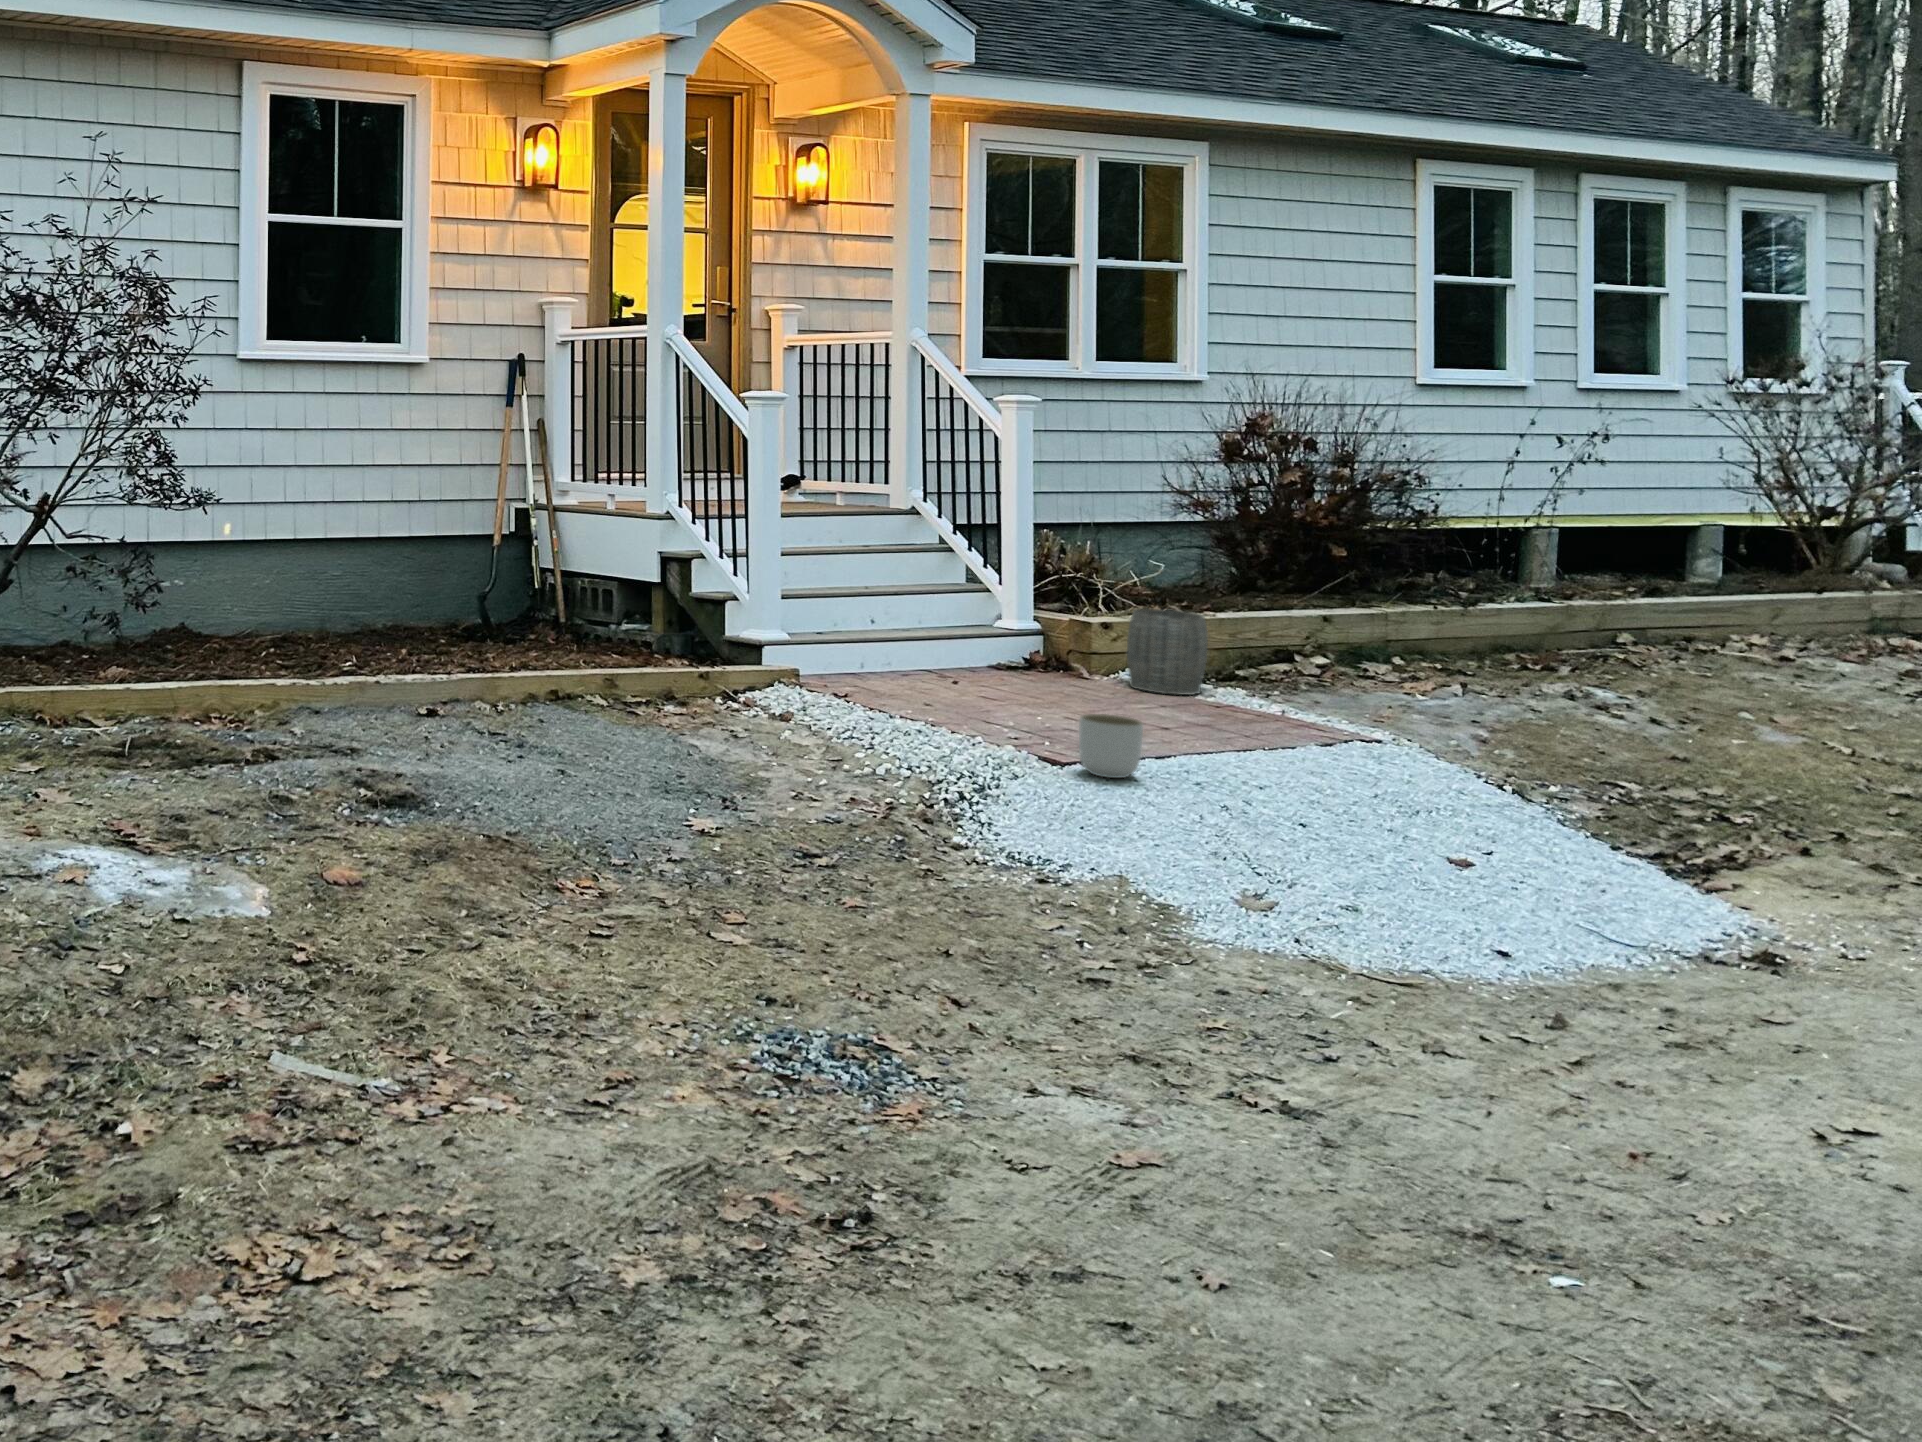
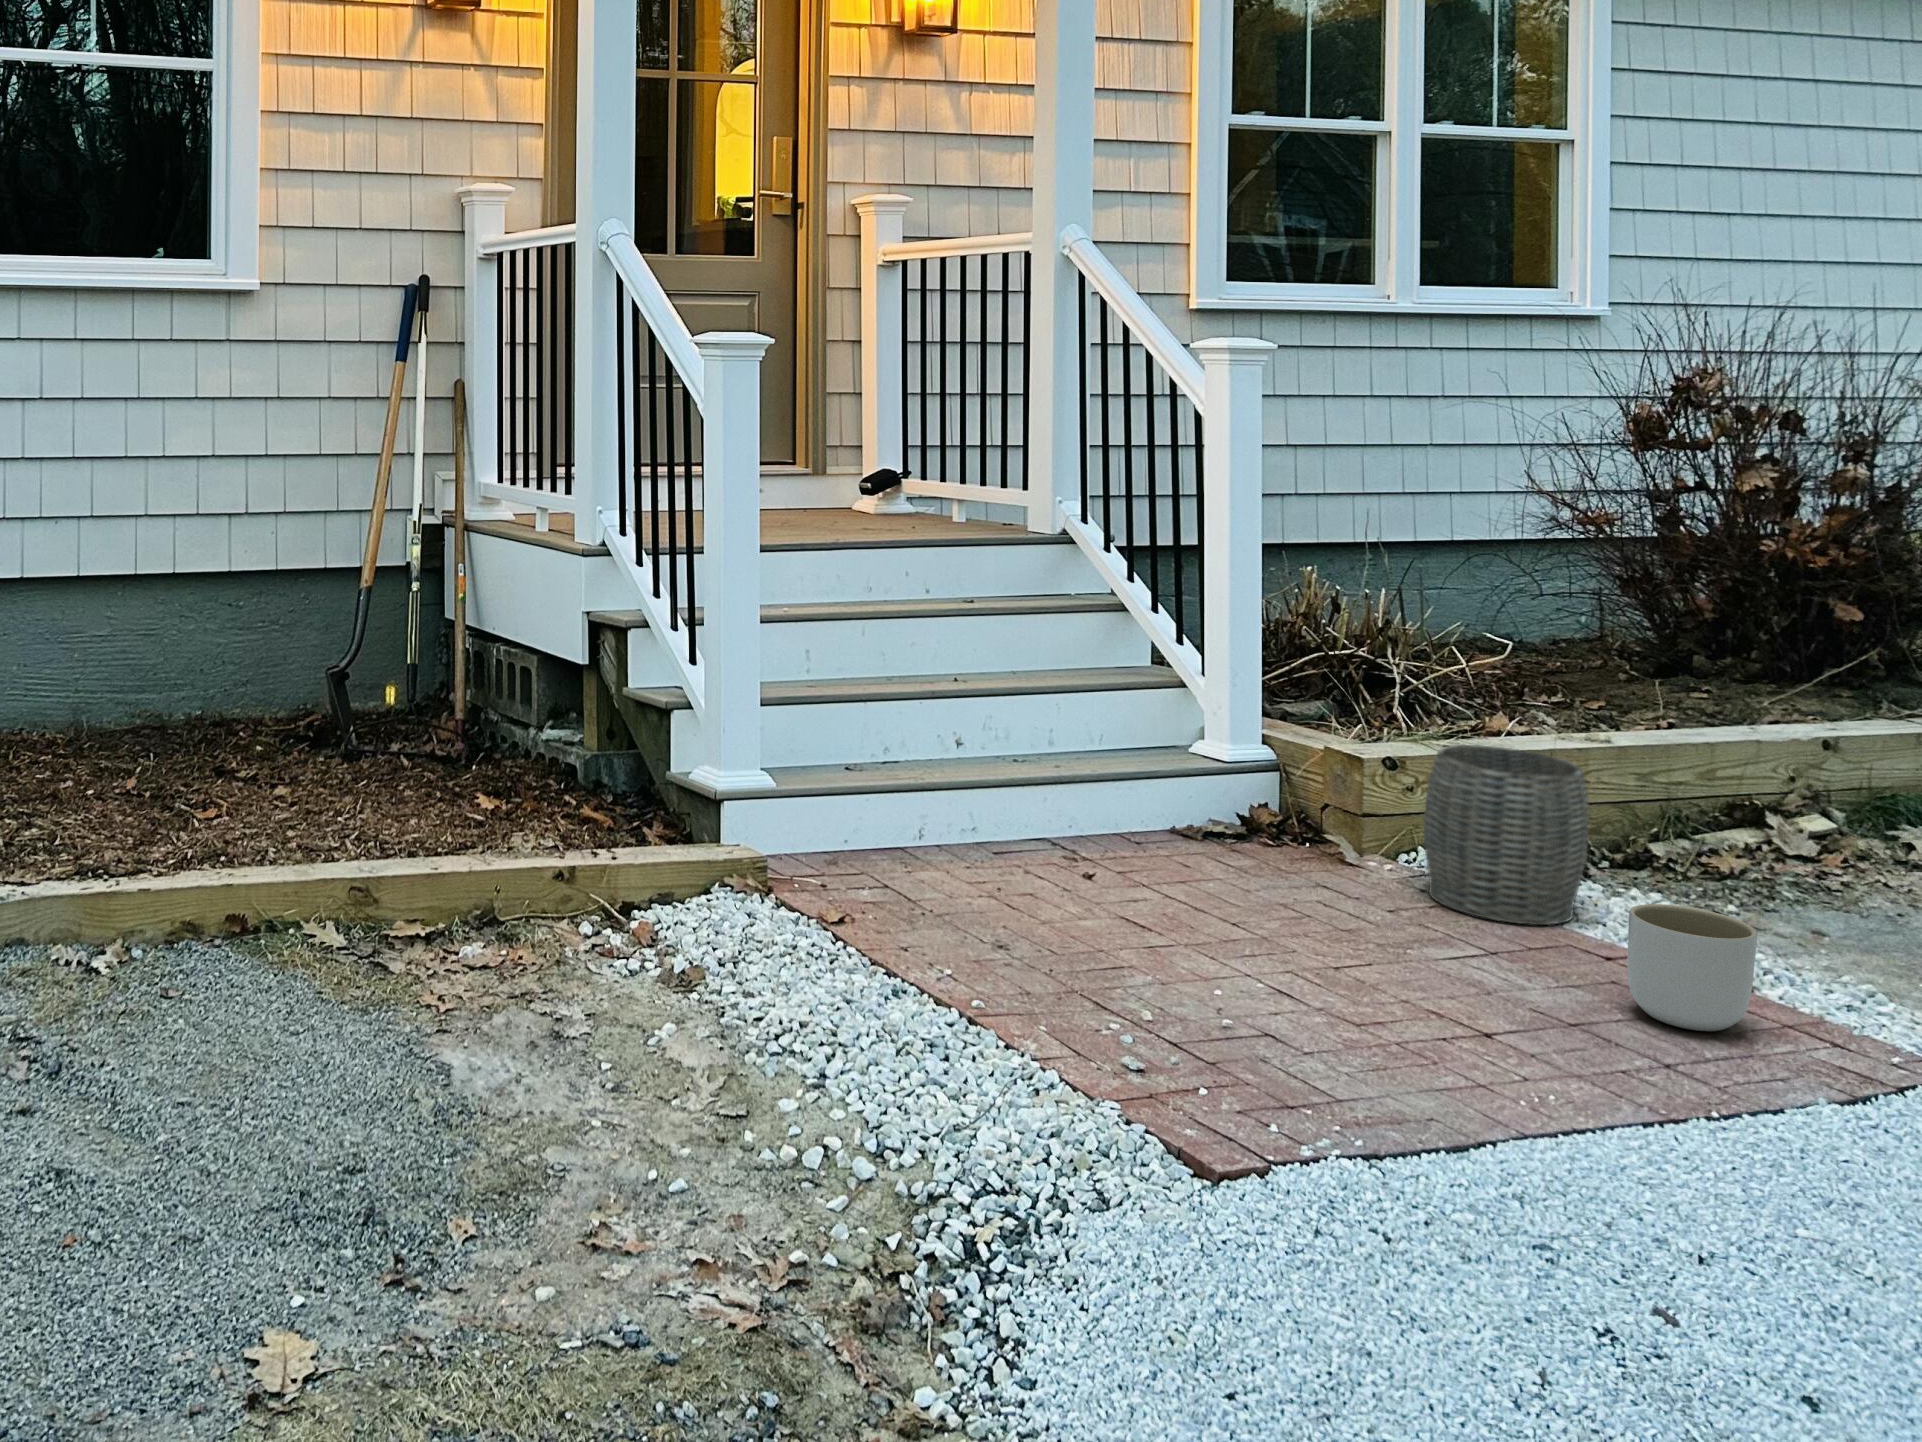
planter: present [1079,714,1143,778] -> present [1627,904,1757,1031]

